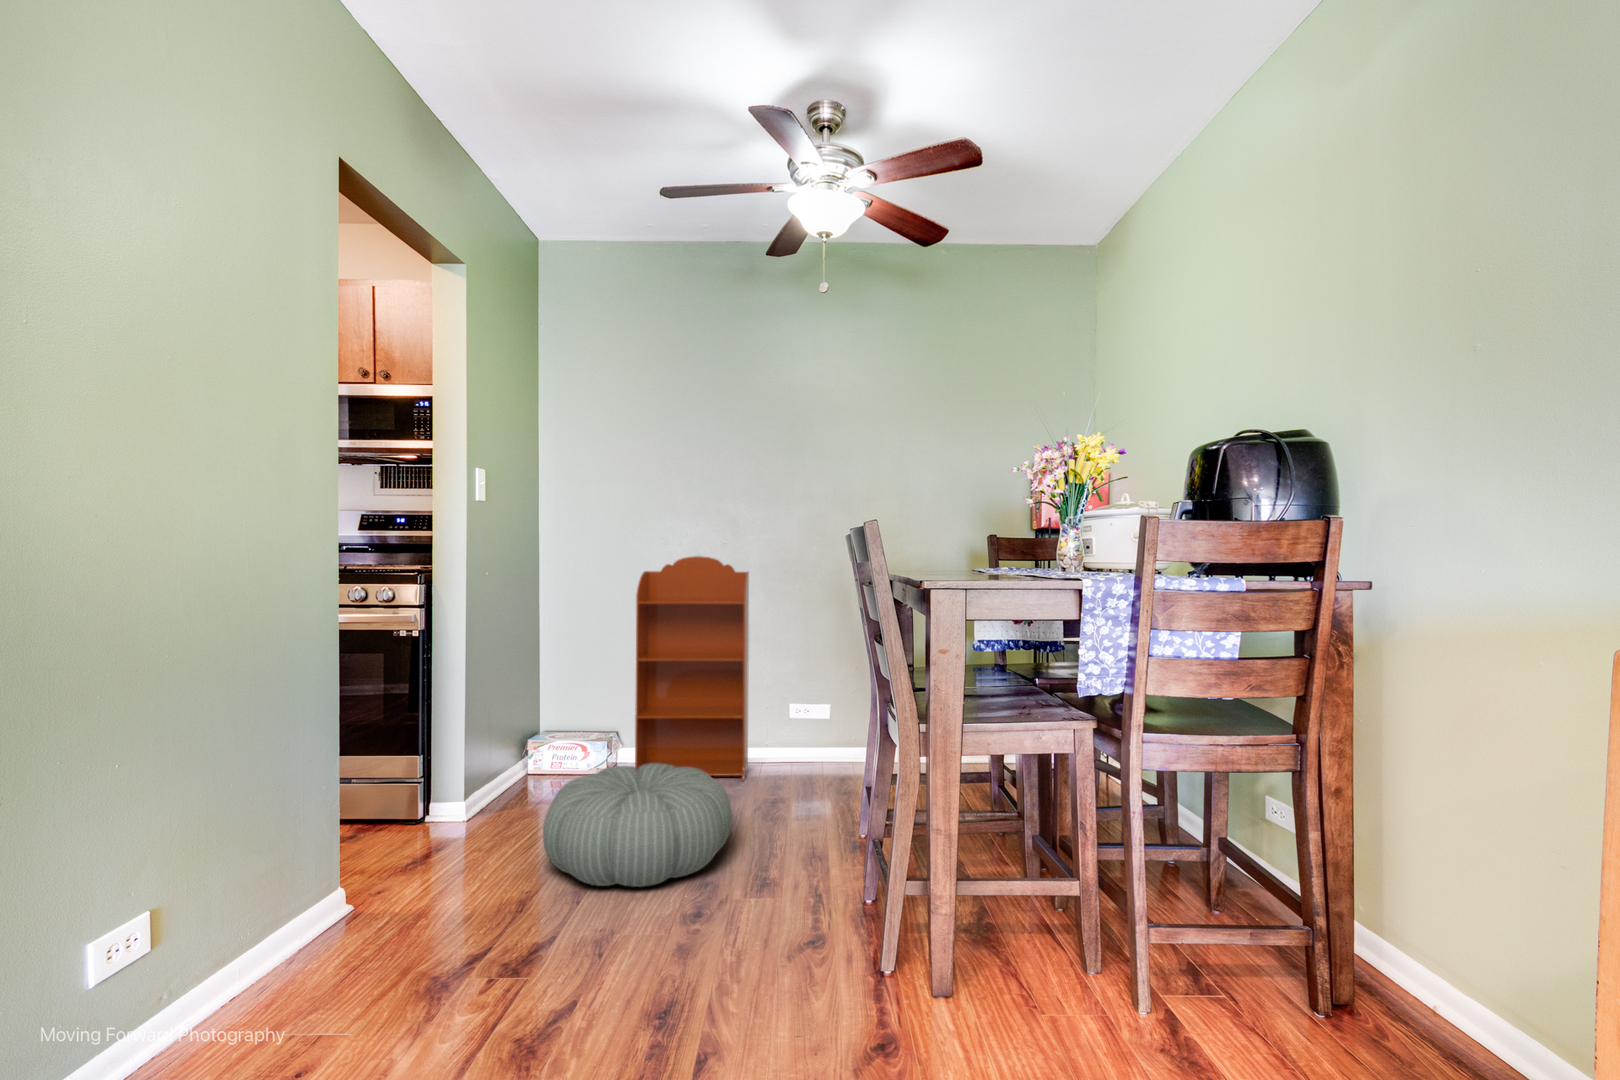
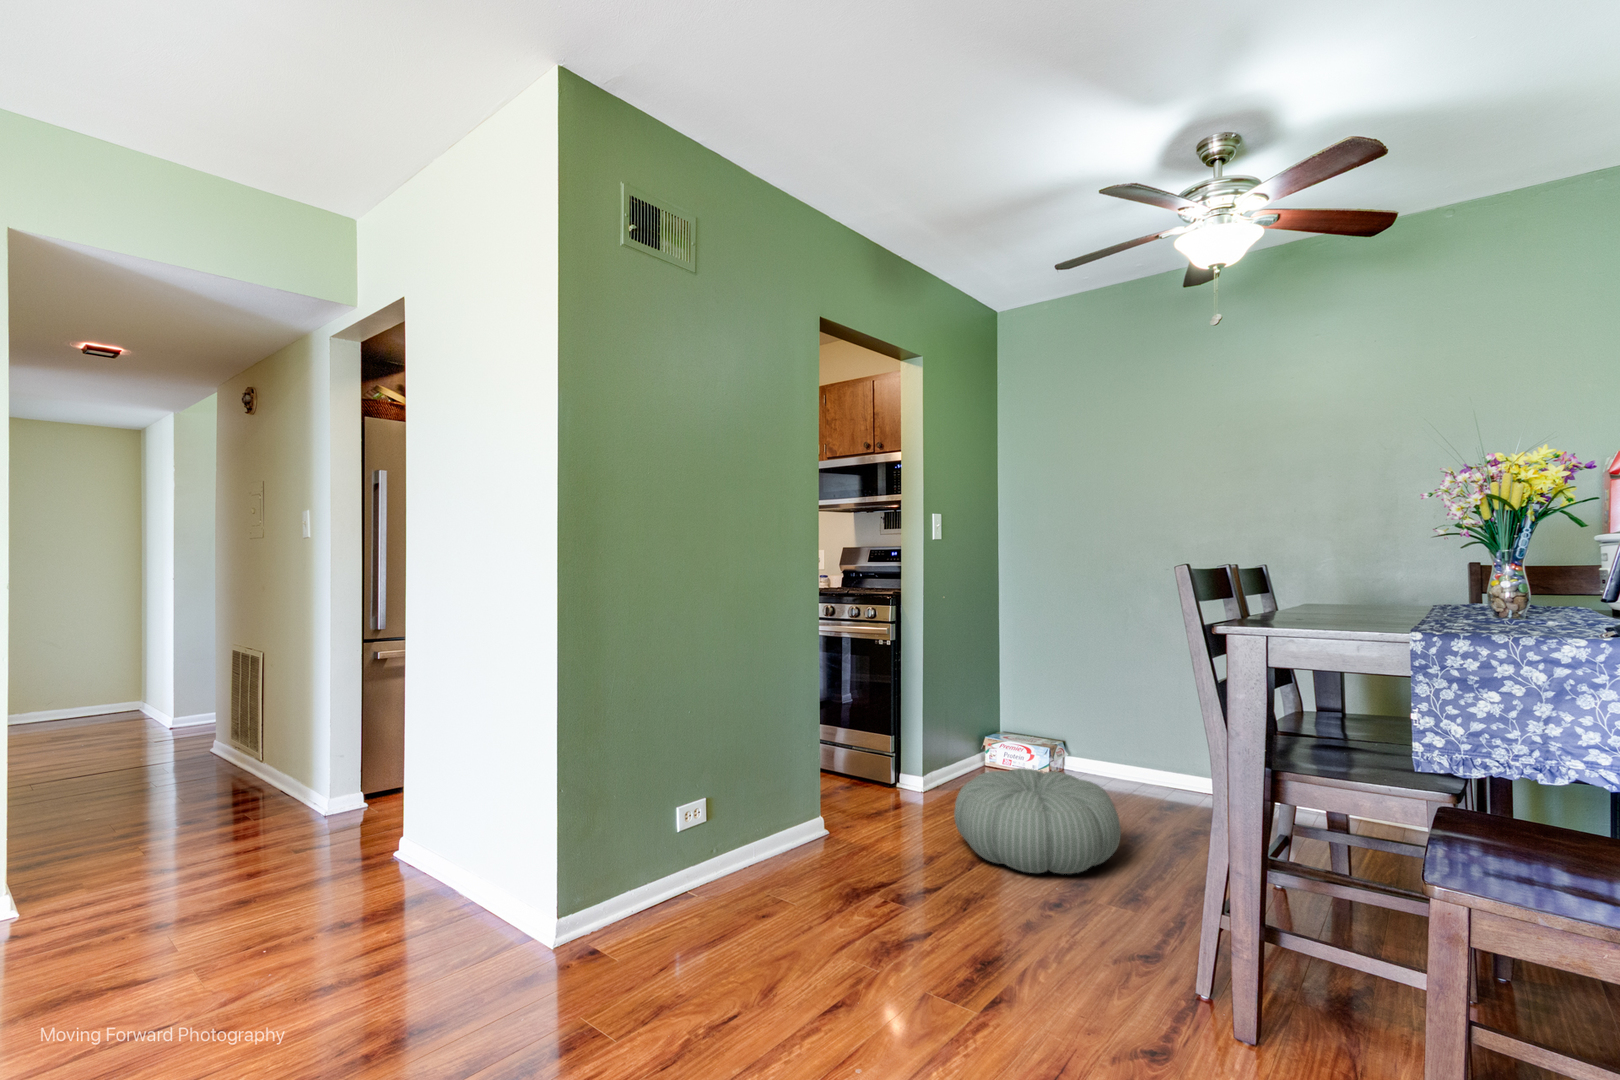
bookcase: present [635,556,749,781] -> none [1069,583,1196,810]

